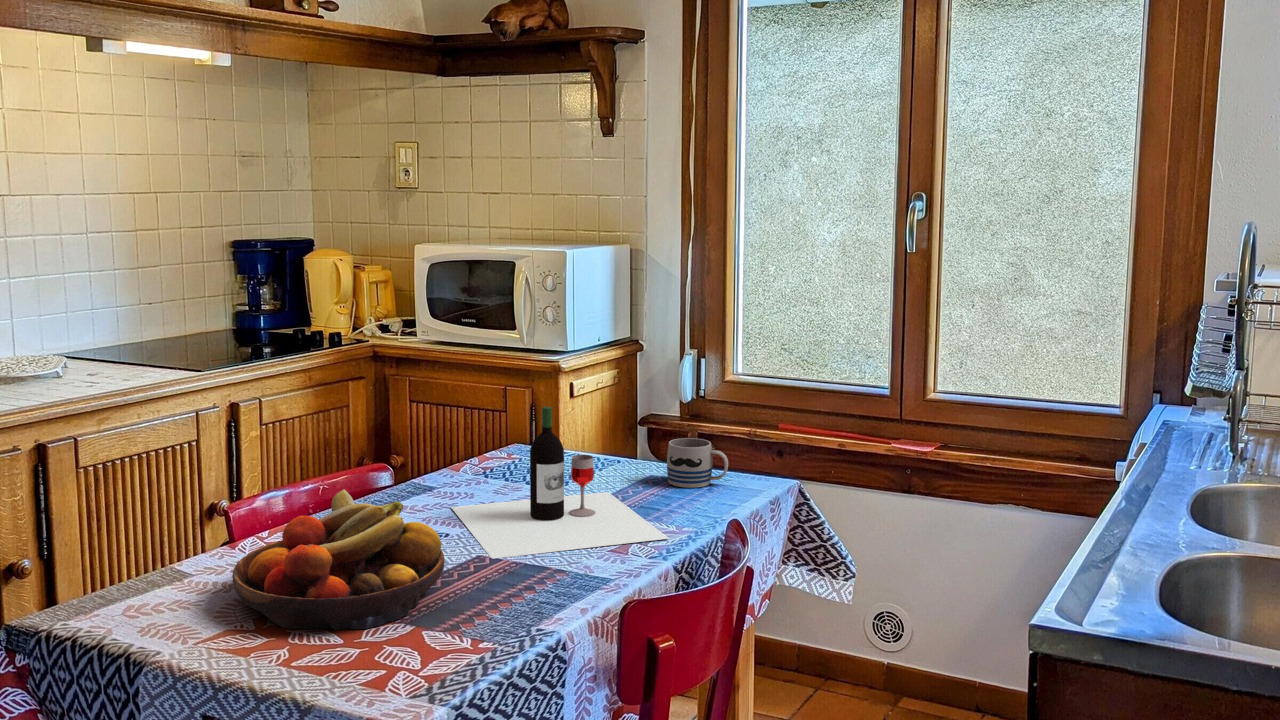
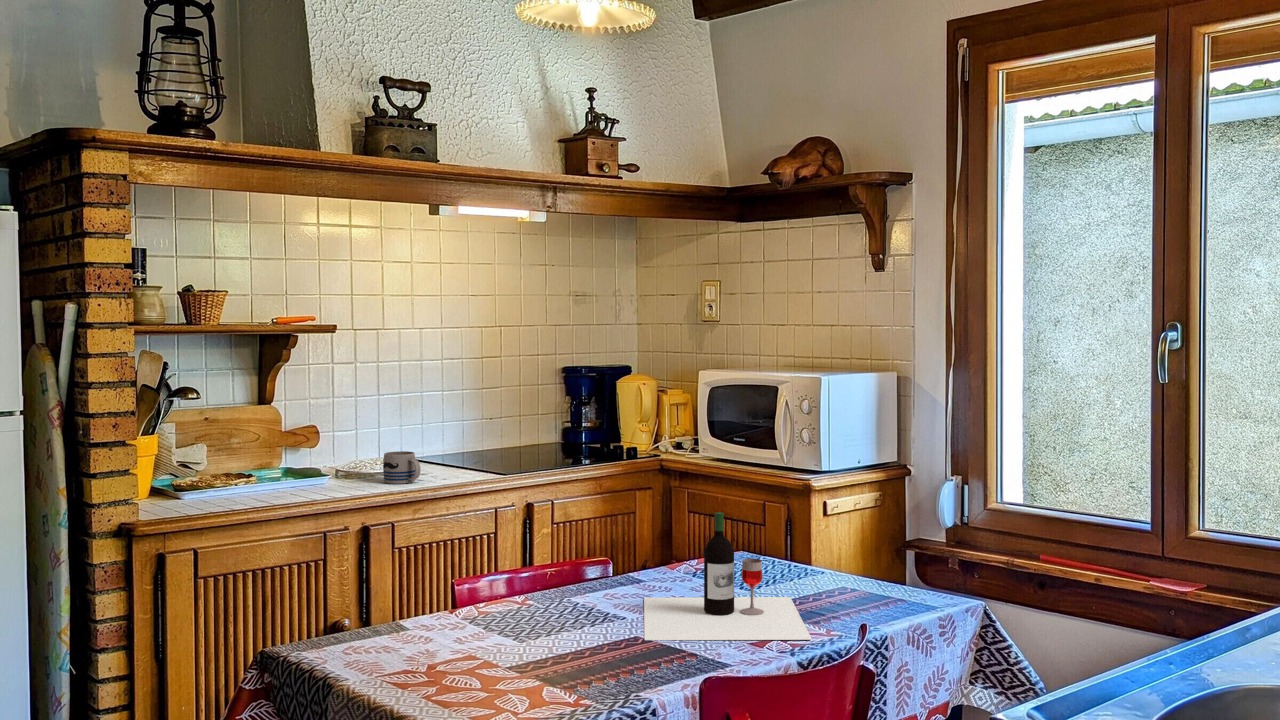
mug: present [667,438,728,488] -> present [383,451,421,484]
fruit bowl: present [232,489,445,630] -> none [419,569,588,680]

